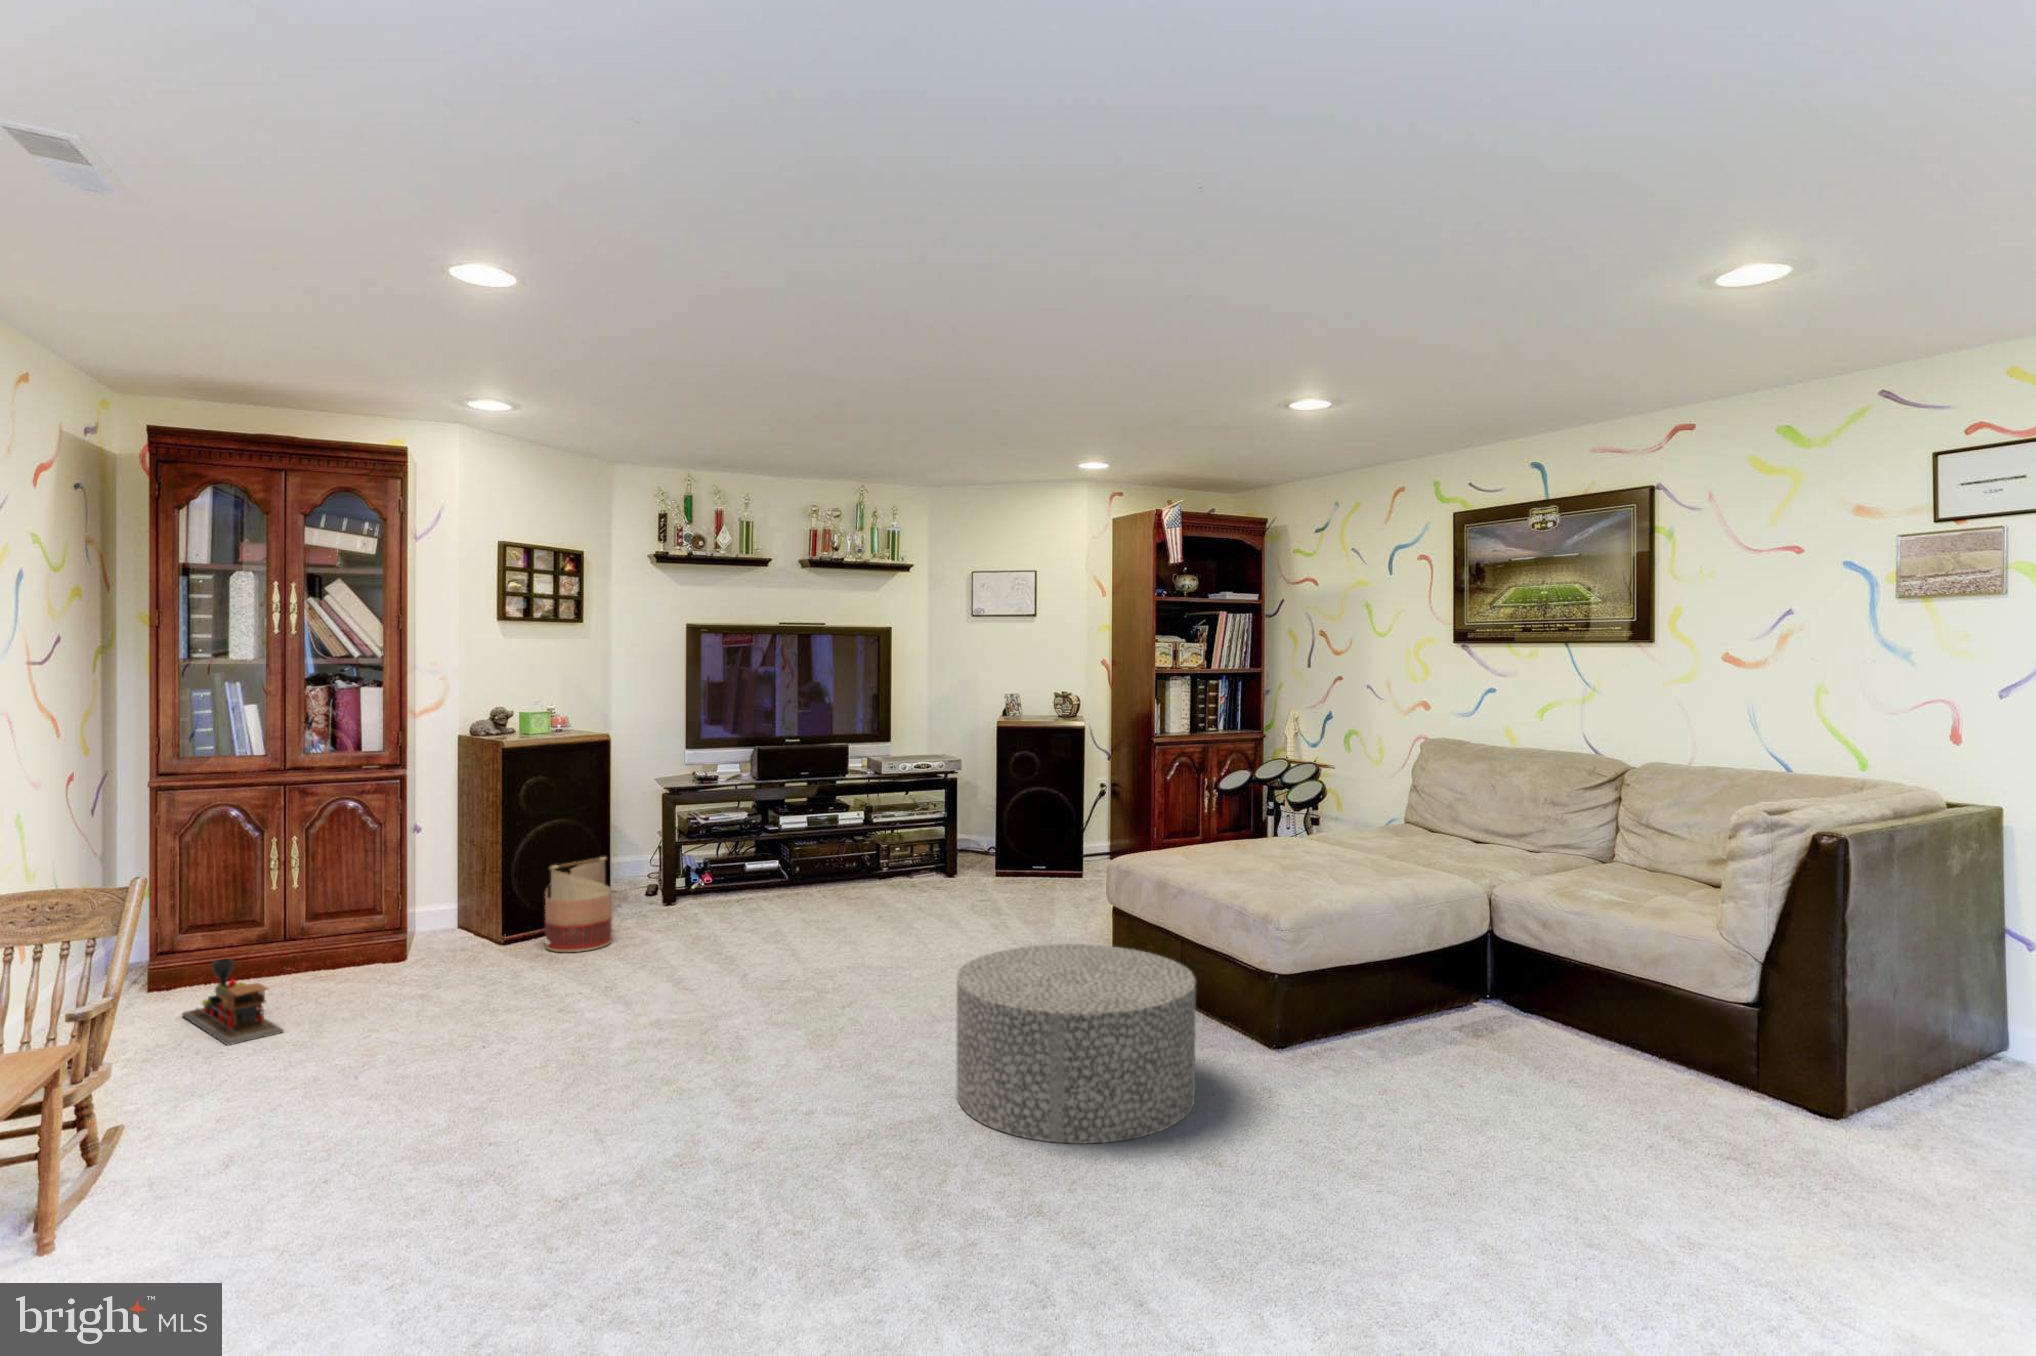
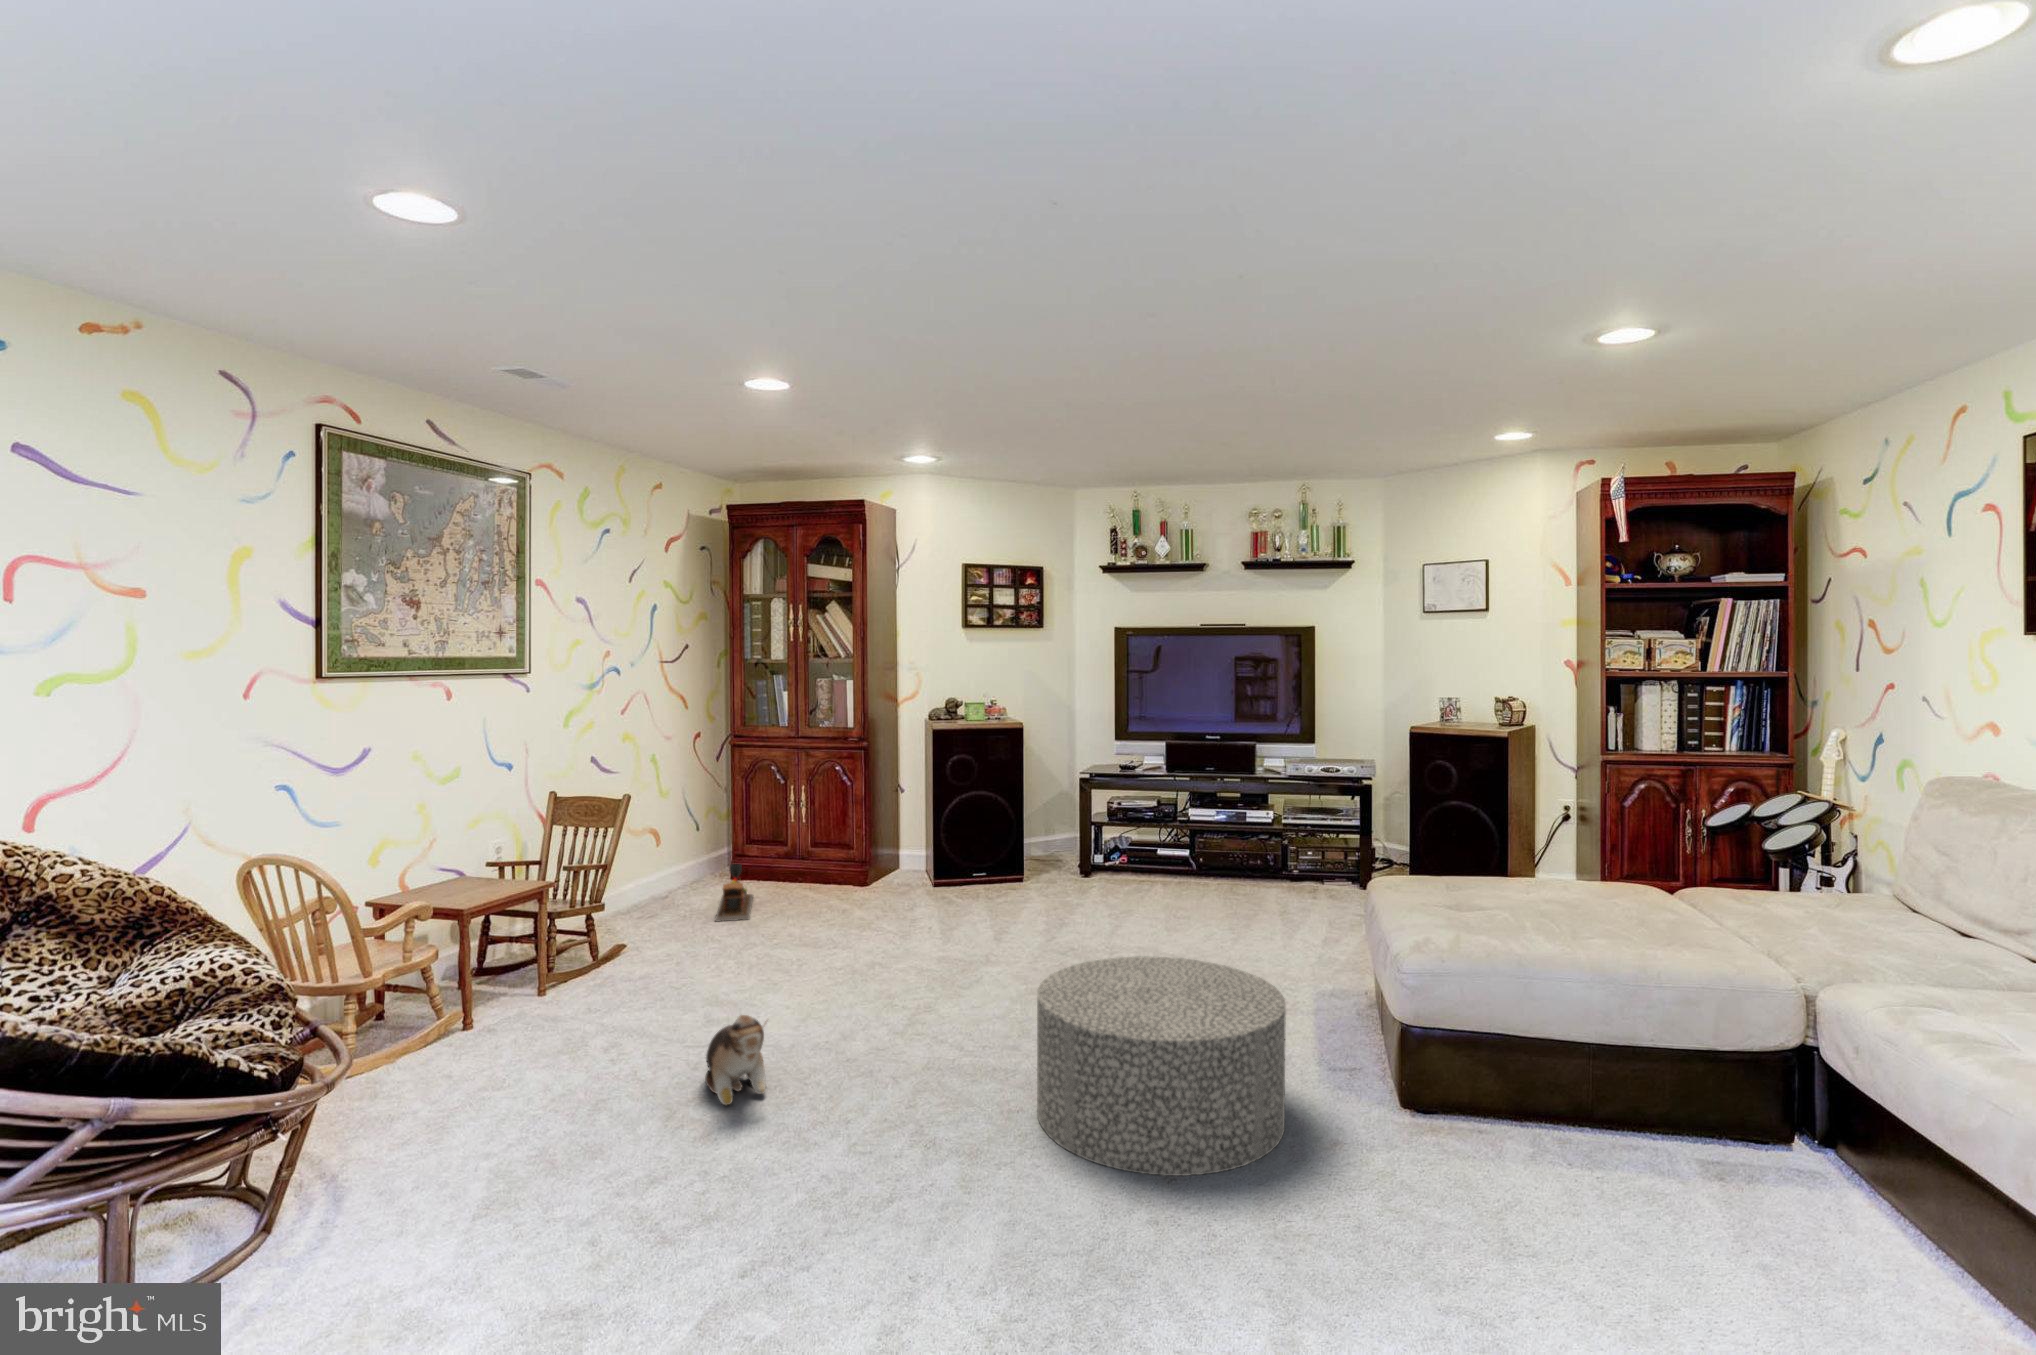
basket: present [545,857,612,952] -> none [961,823,1012,898]
plush toy: none [544,1093,715,1223] -> present [705,1015,766,1106]

